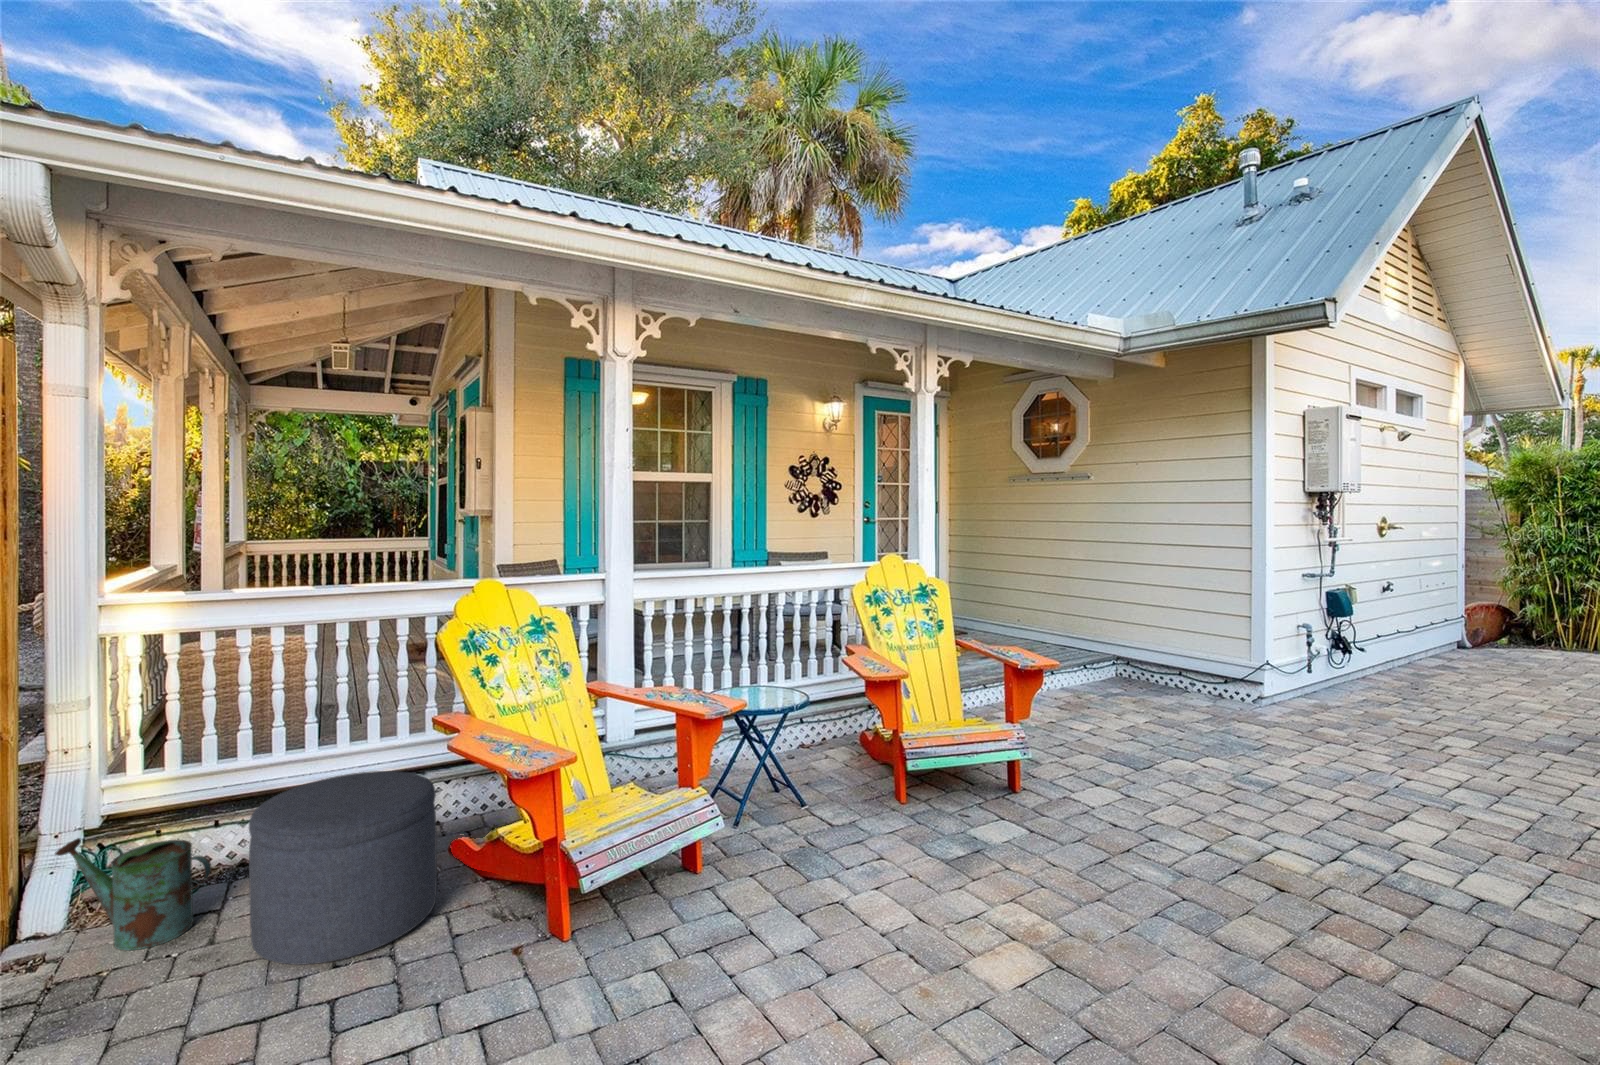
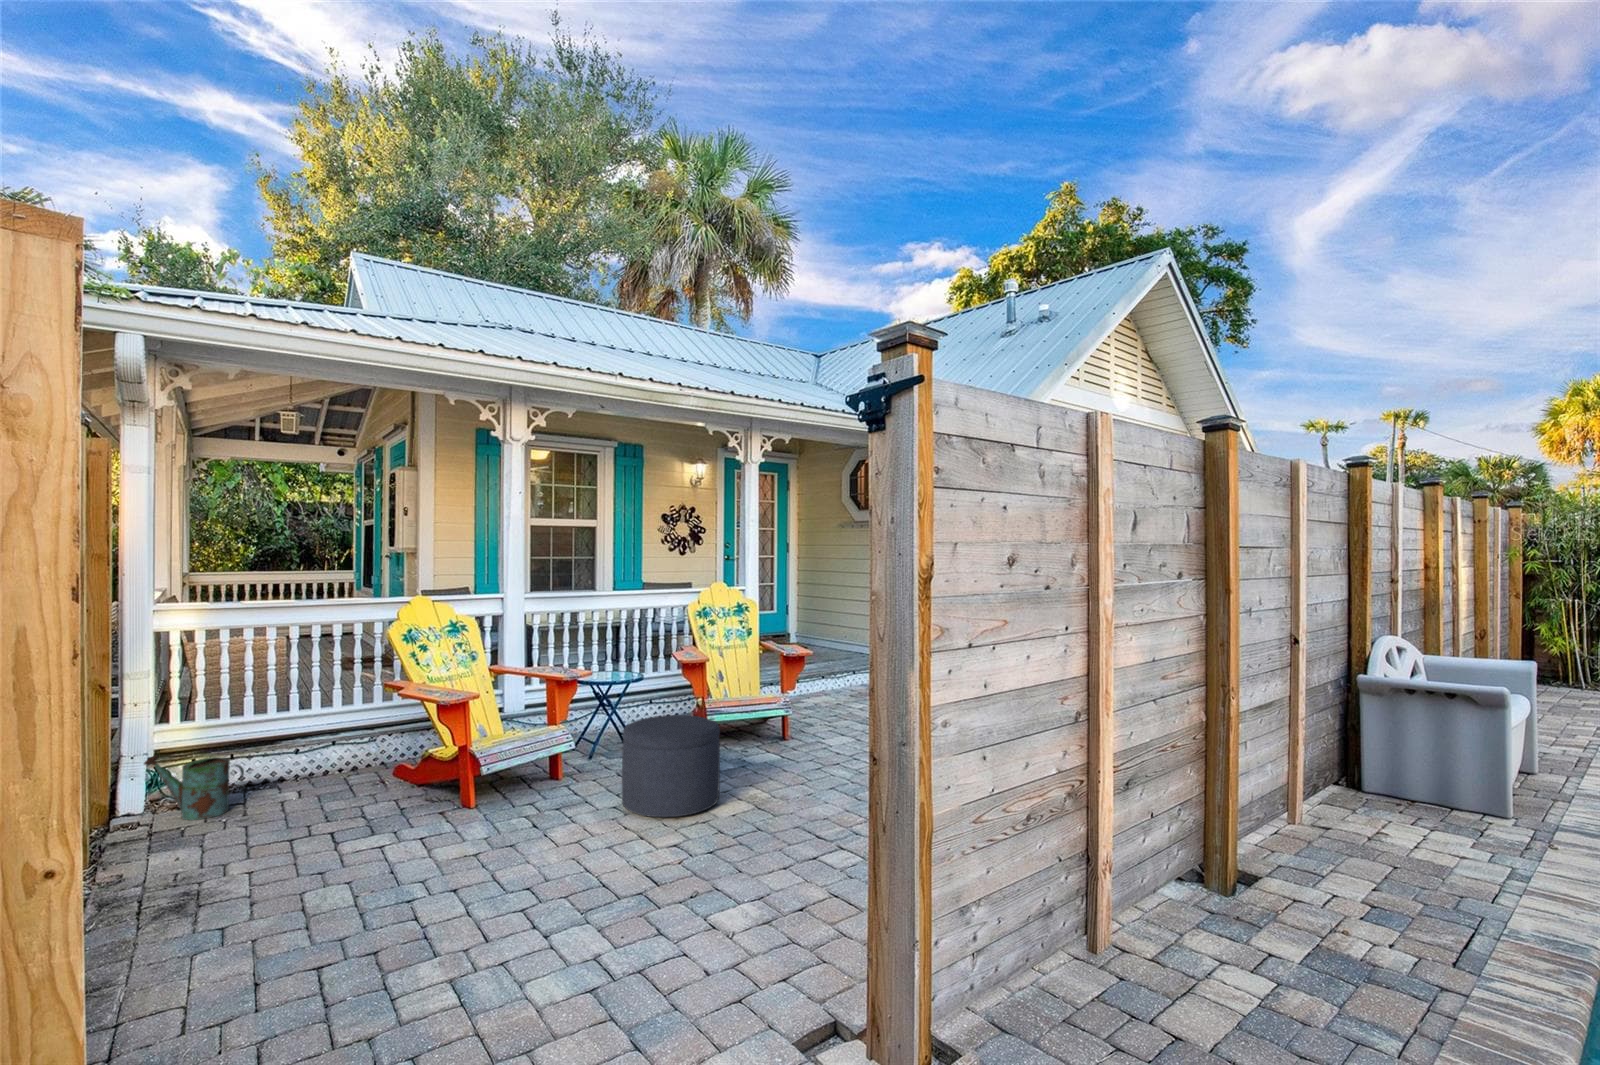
ottoman: present [249,771,437,965] -> present [622,715,720,817]

